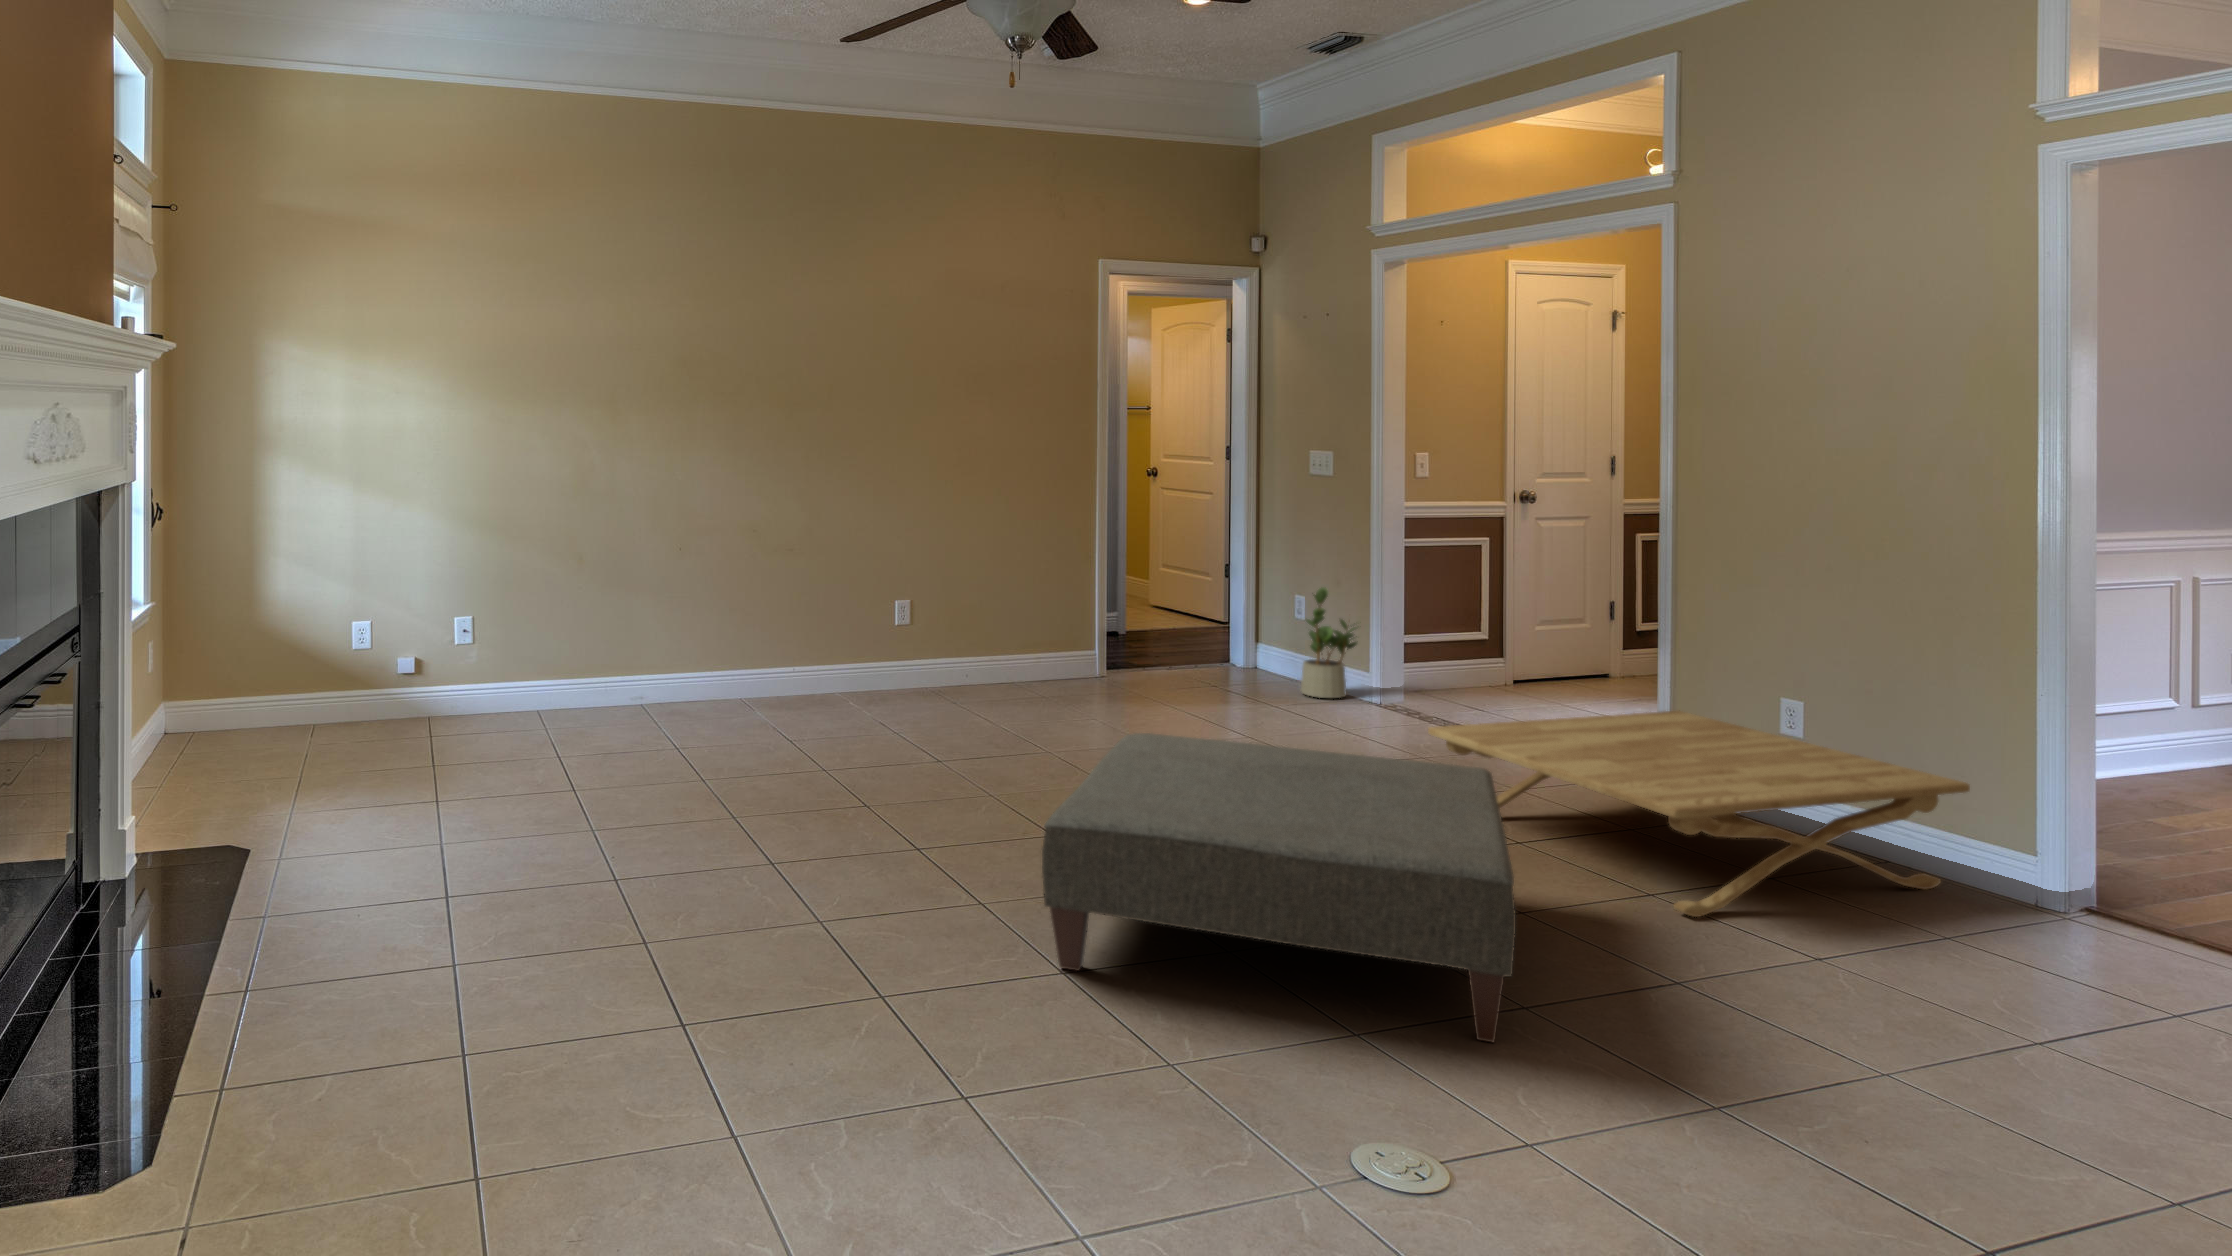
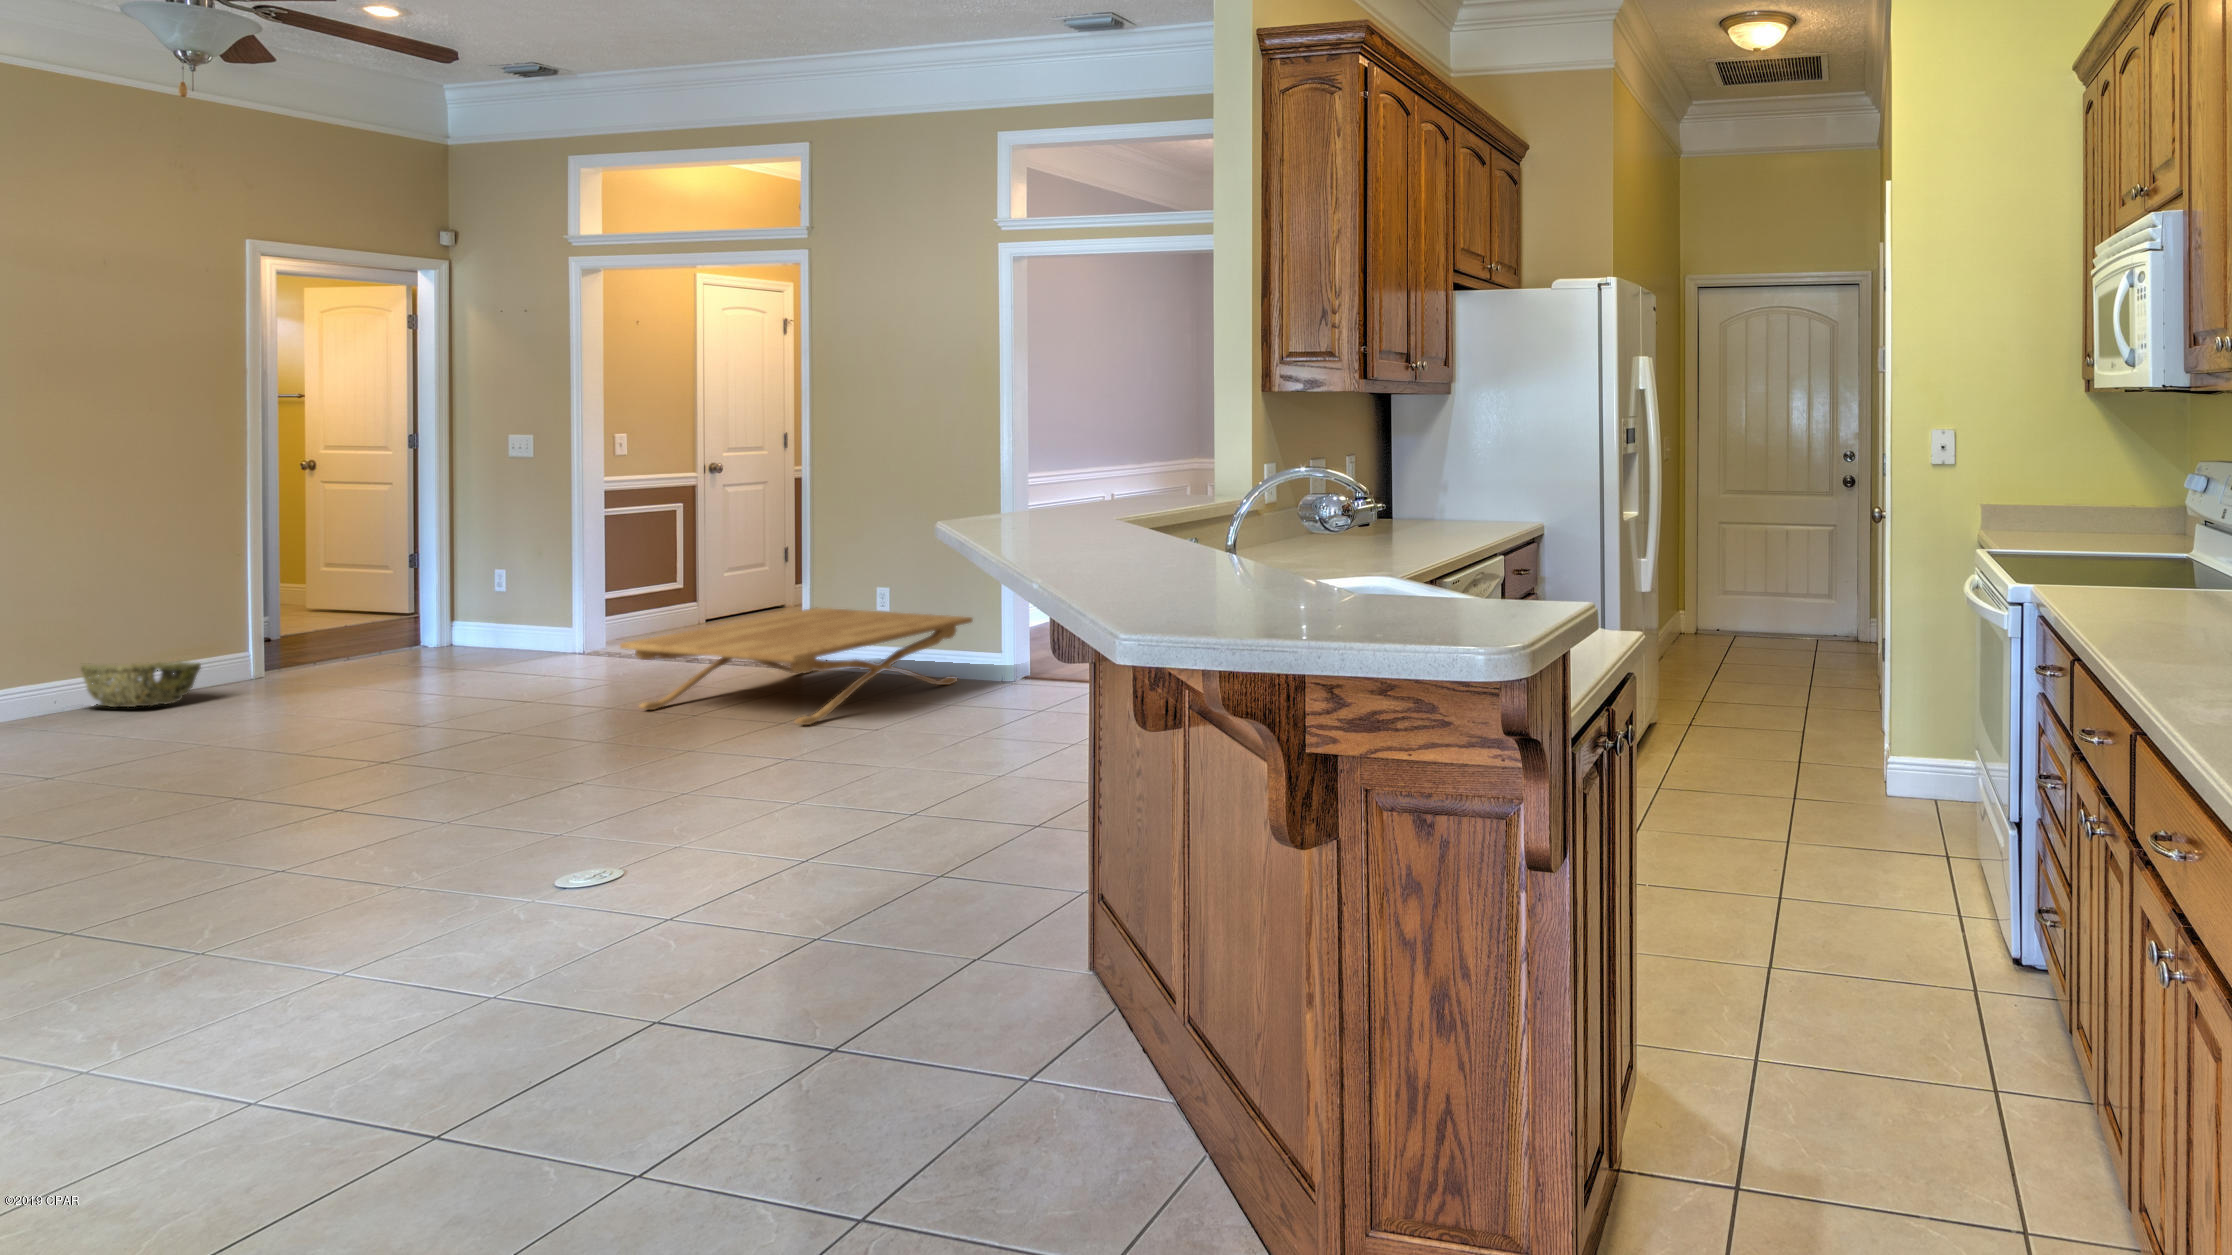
potted plant: present [1300,587,1357,698] -> none [501,557,563,656]
woven basket: none [971,646,1058,697] -> present [81,662,201,707]
ottoman: present [1042,733,1516,1042] -> none [248,653,671,865]

